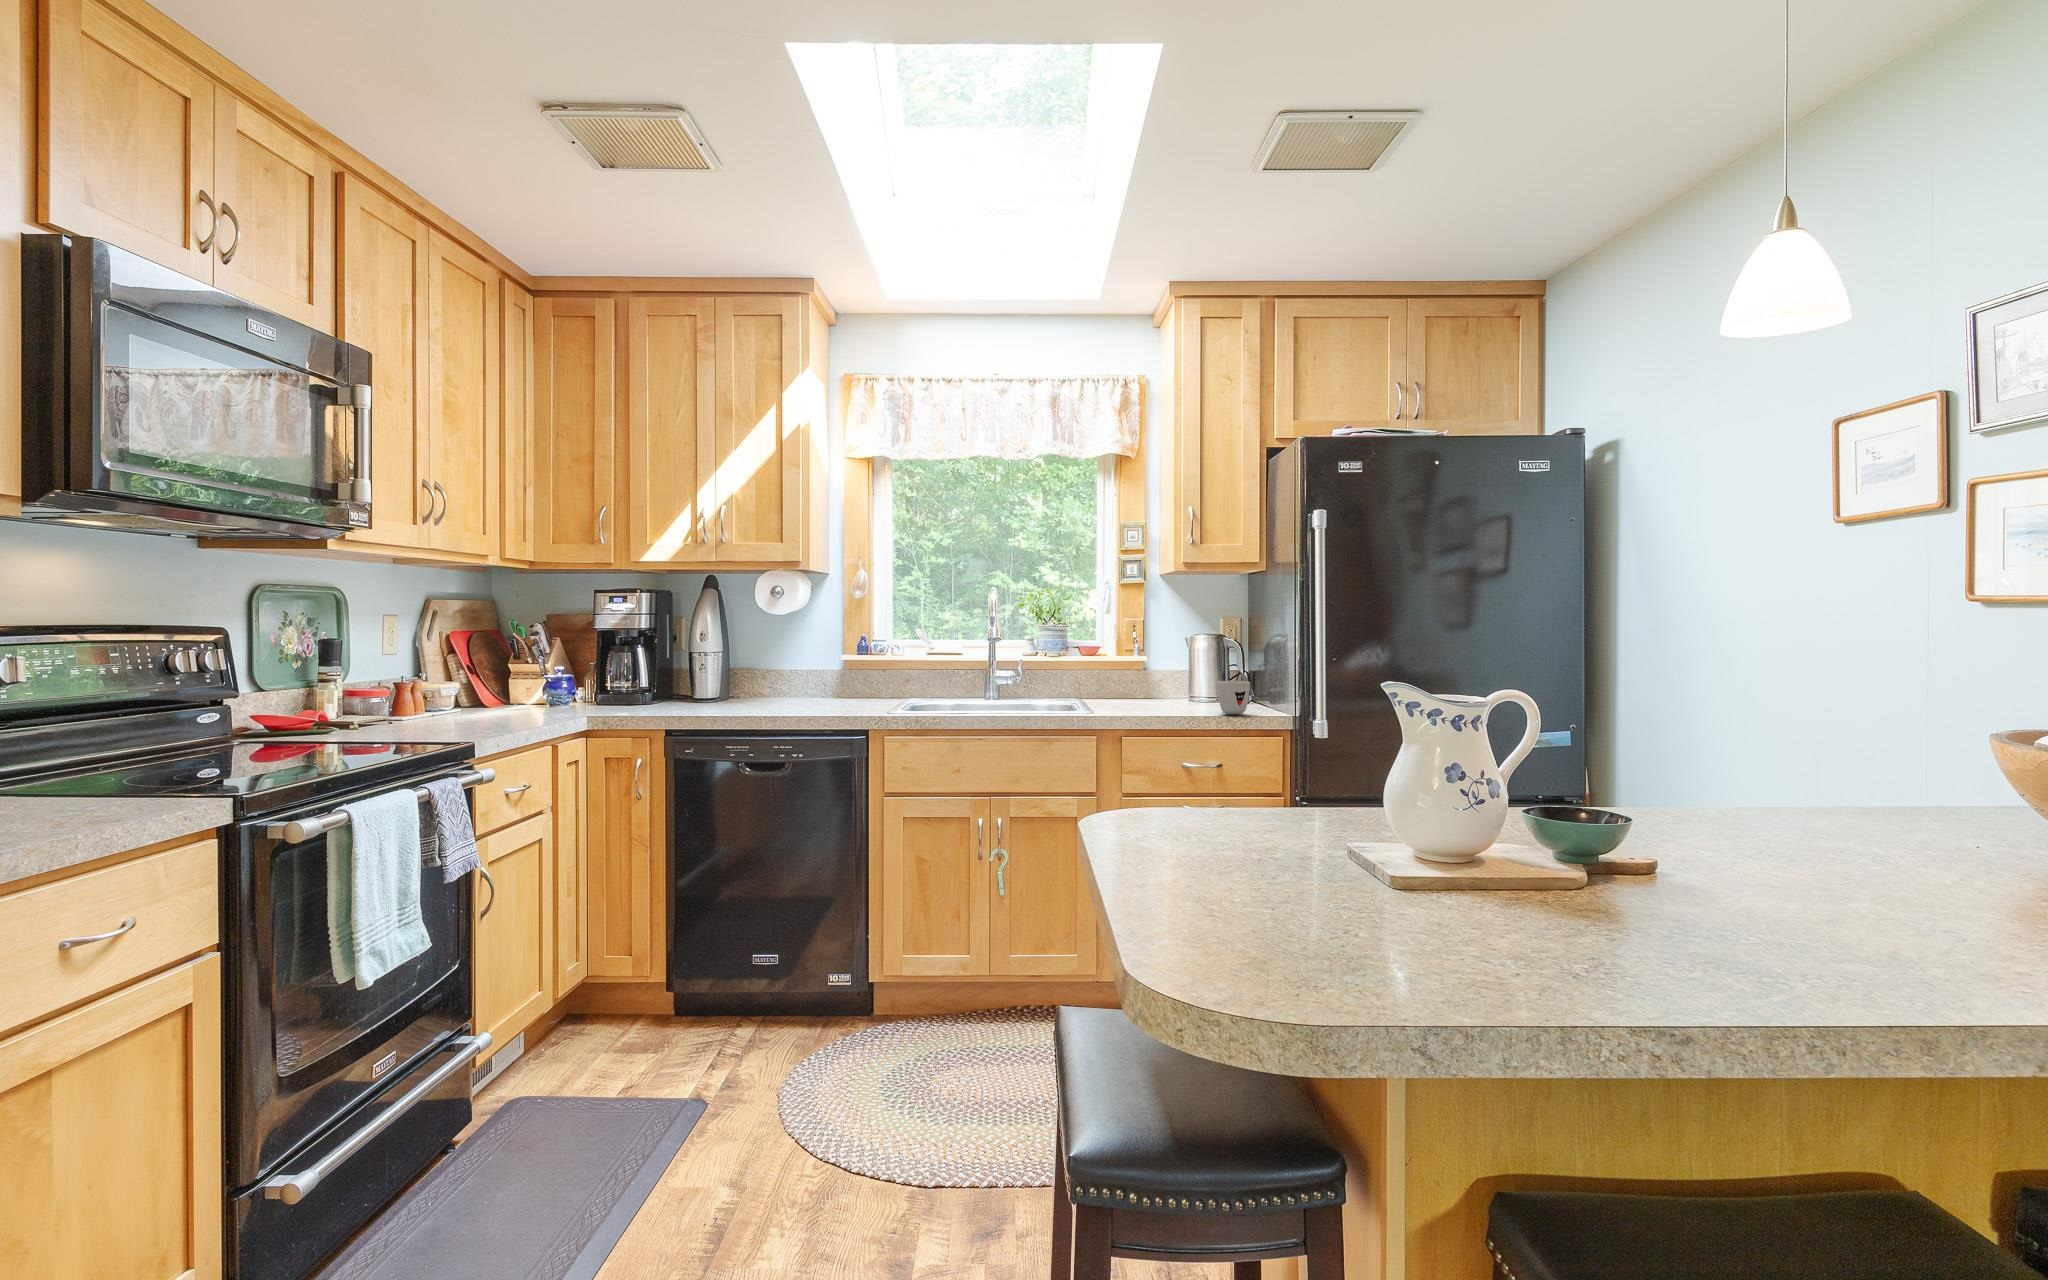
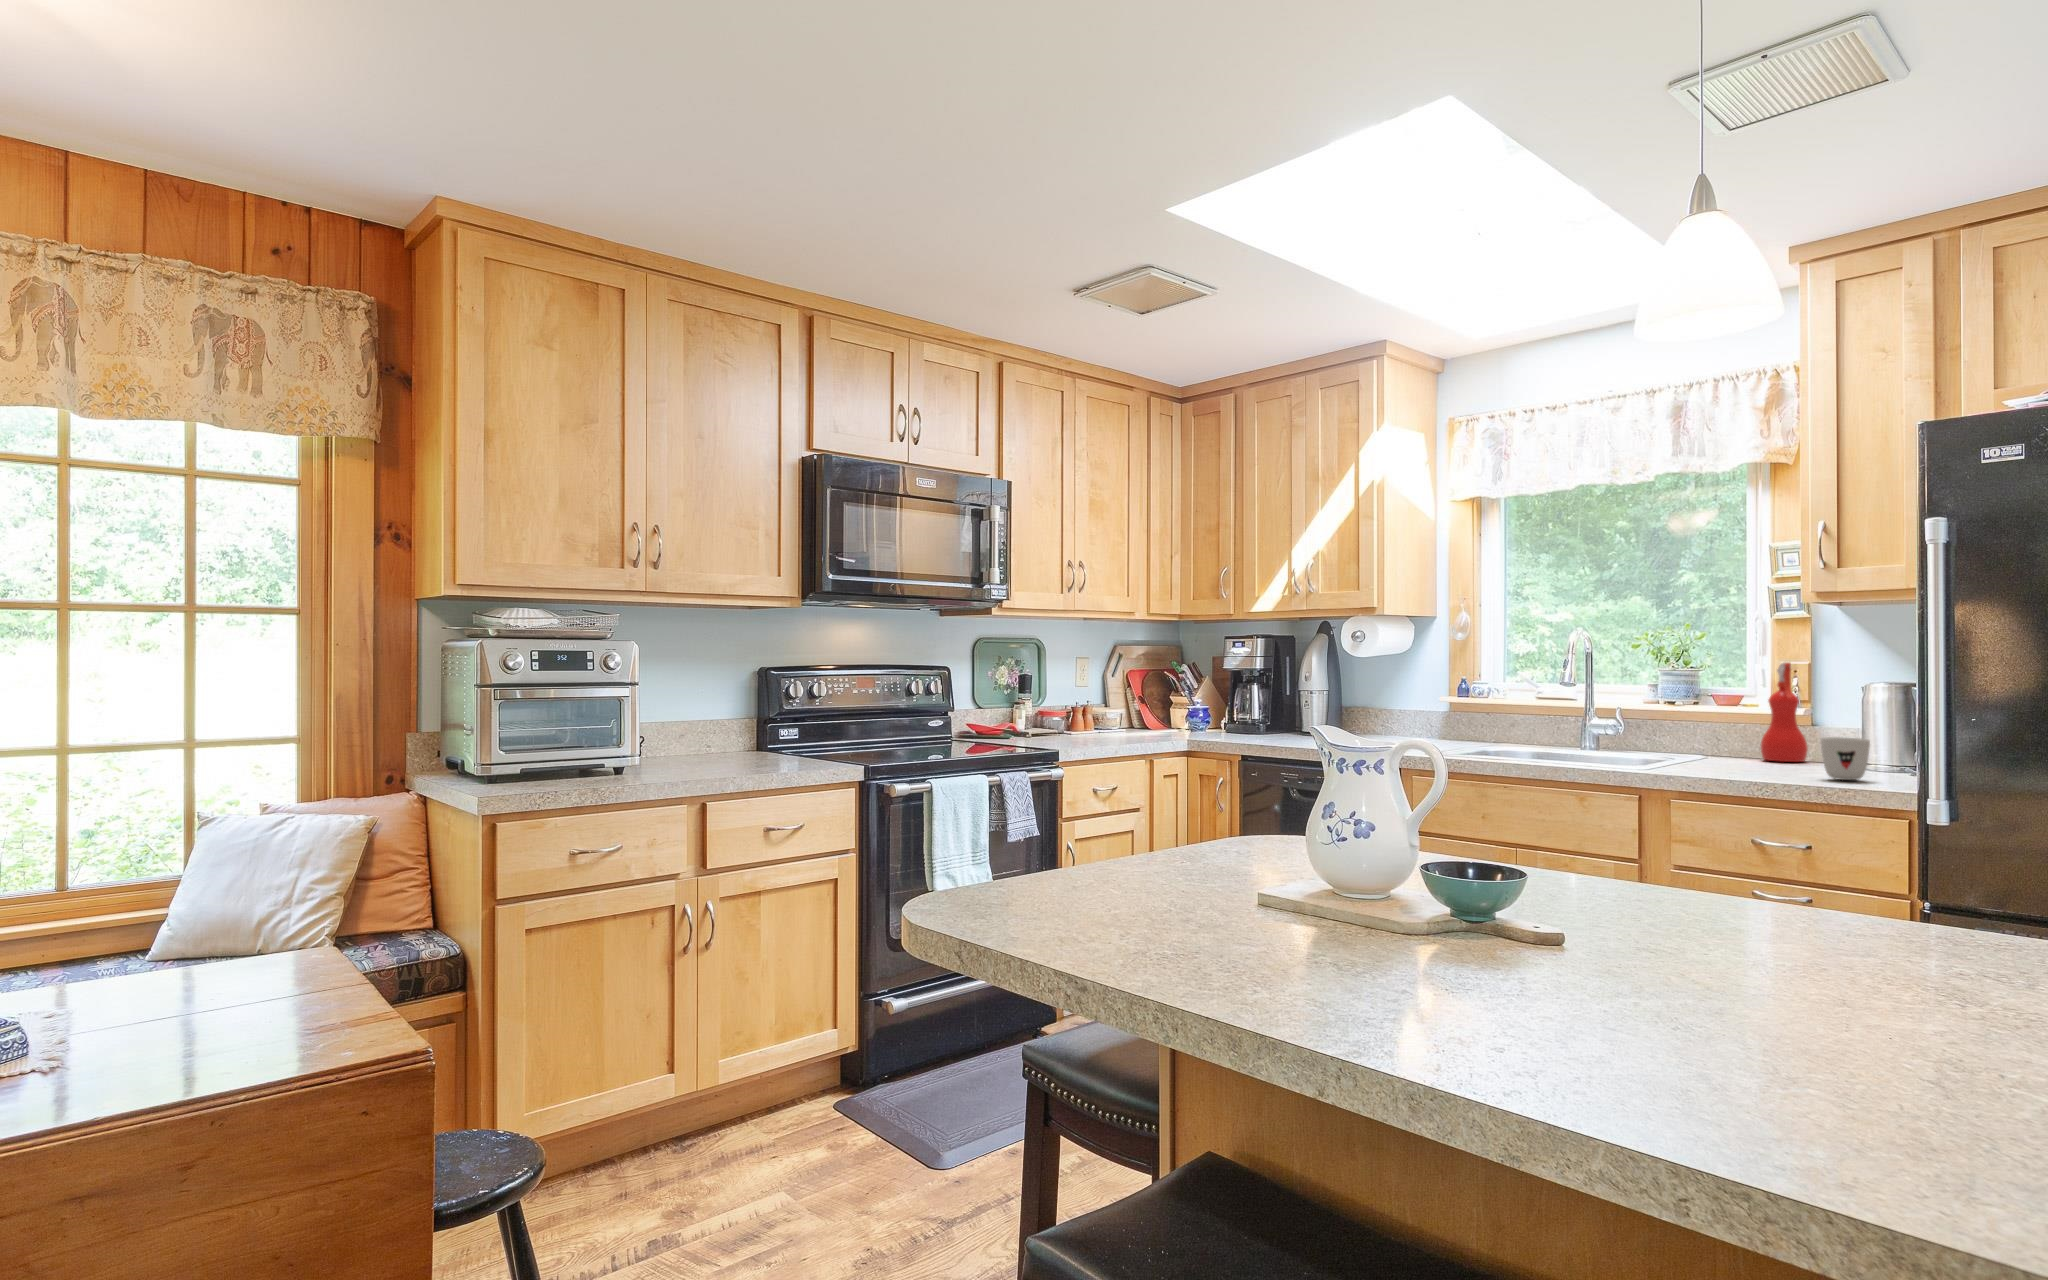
spray bottle: none [1127,621,1159,702] -> present [1760,662,1808,762]

